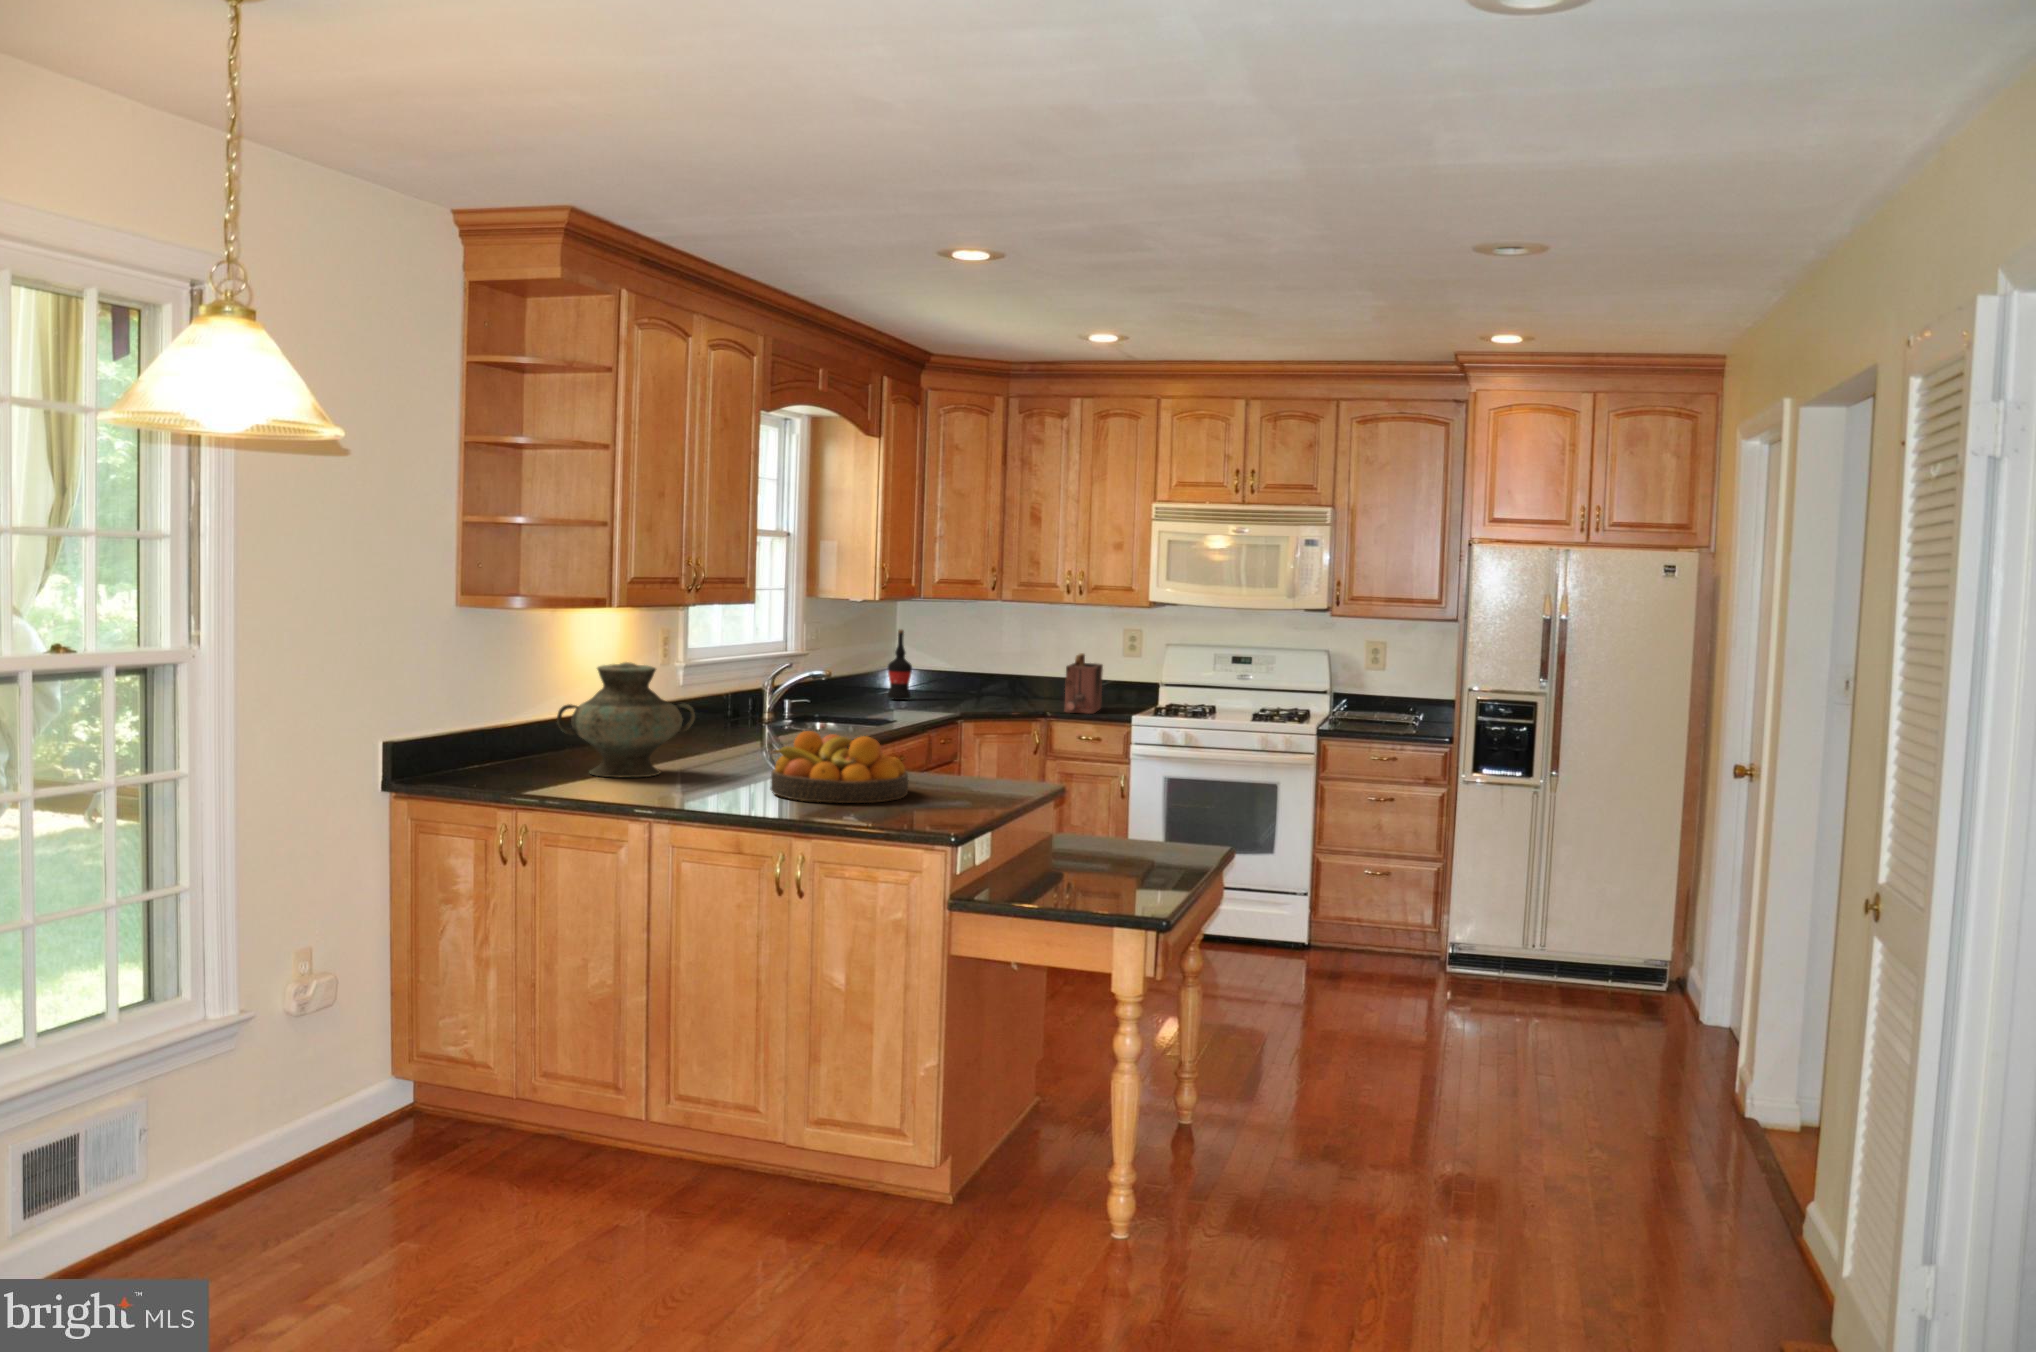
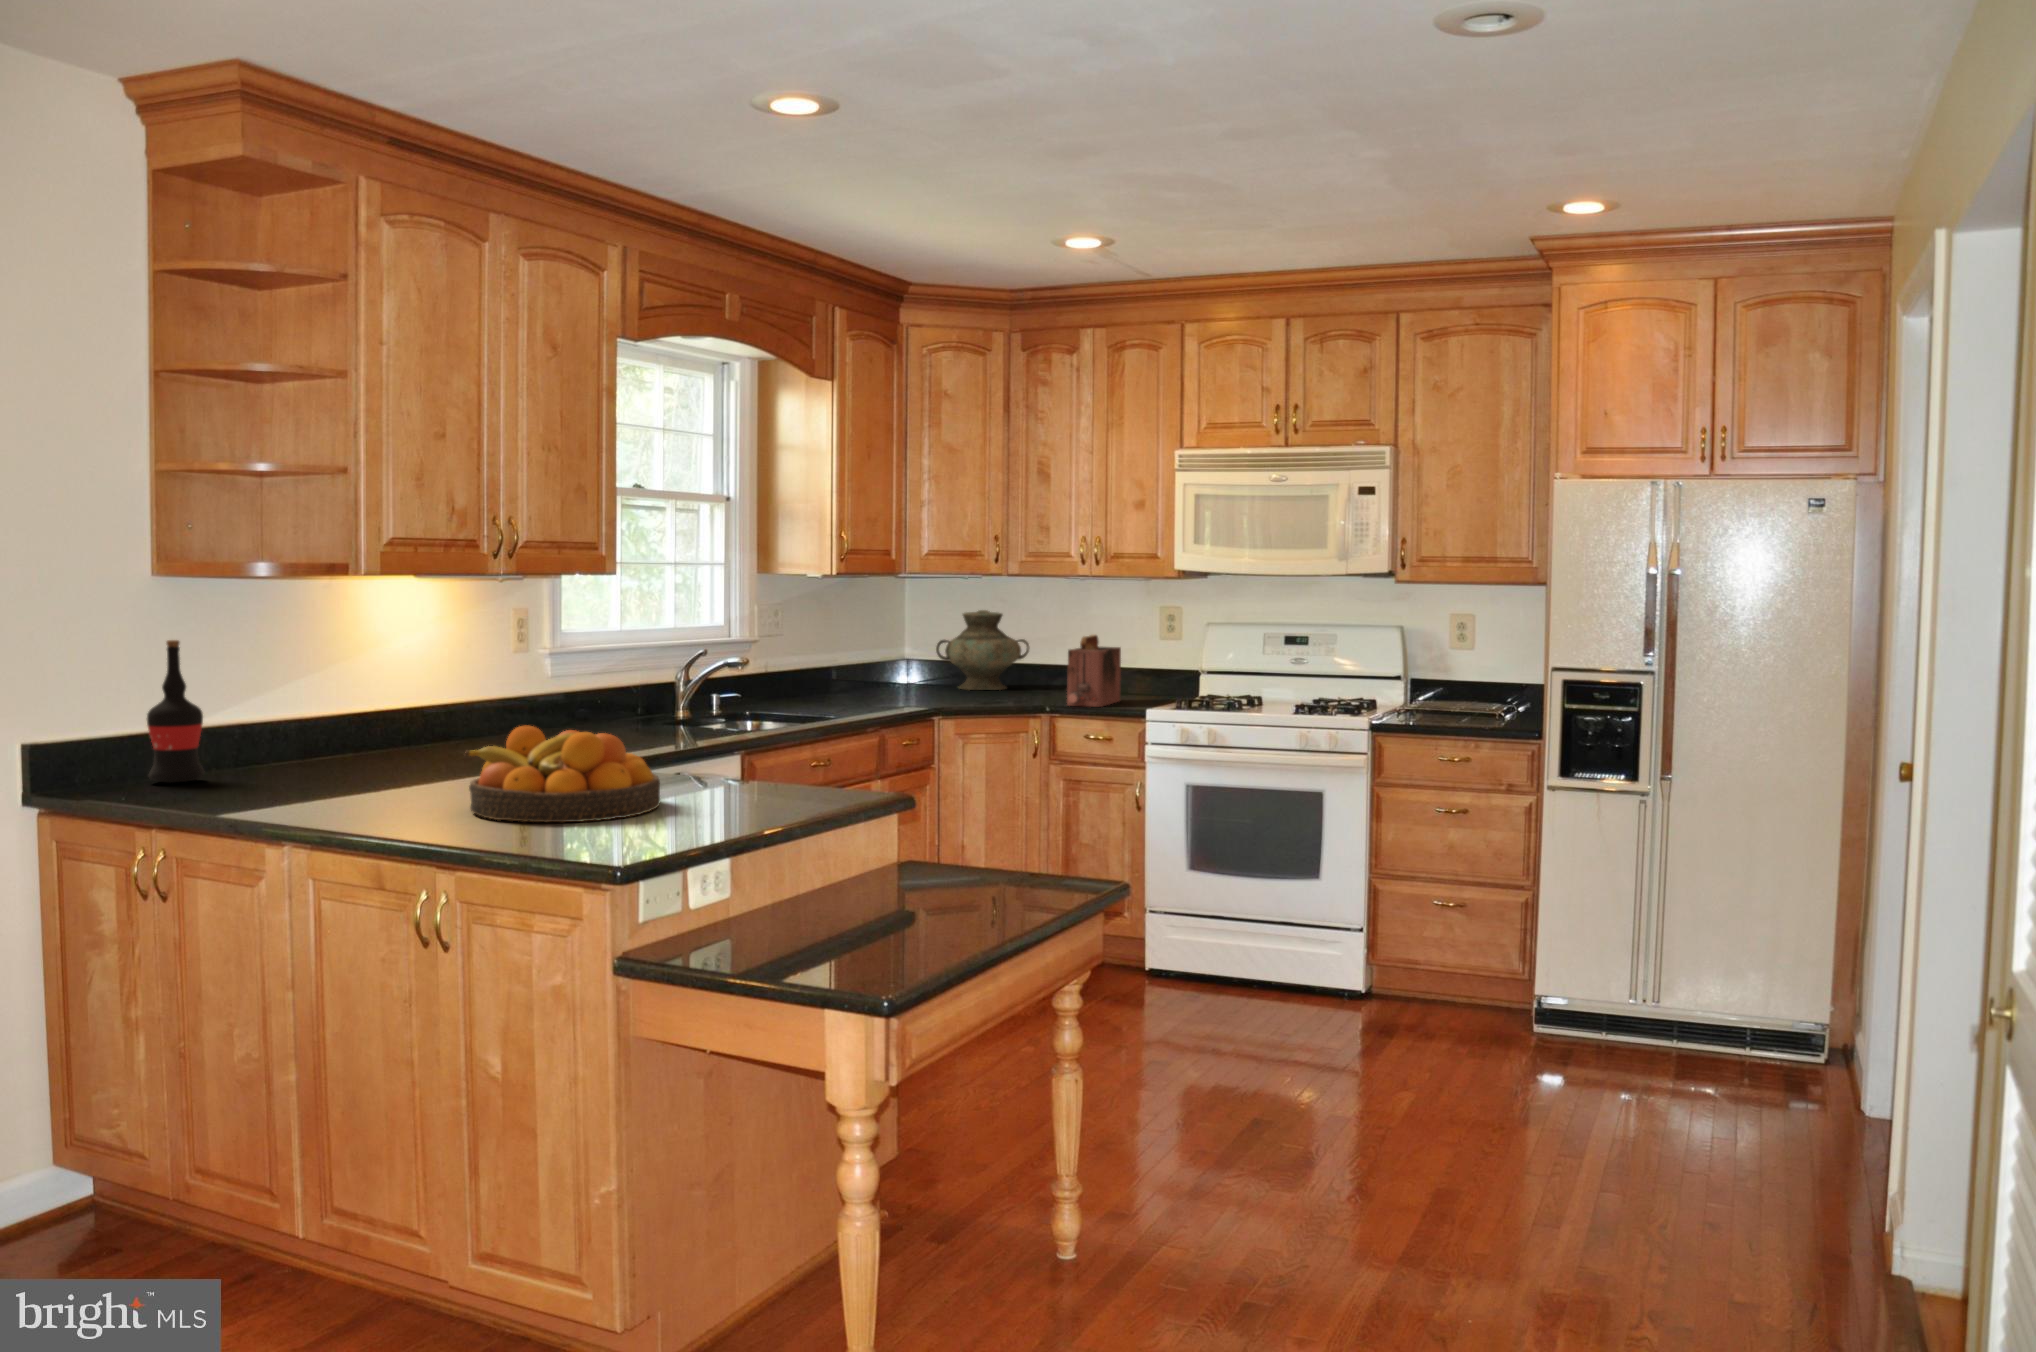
wine bottle: present [887,630,912,700] -> present [147,640,204,783]
vase: present [557,662,695,778] -> present [936,610,1029,690]

